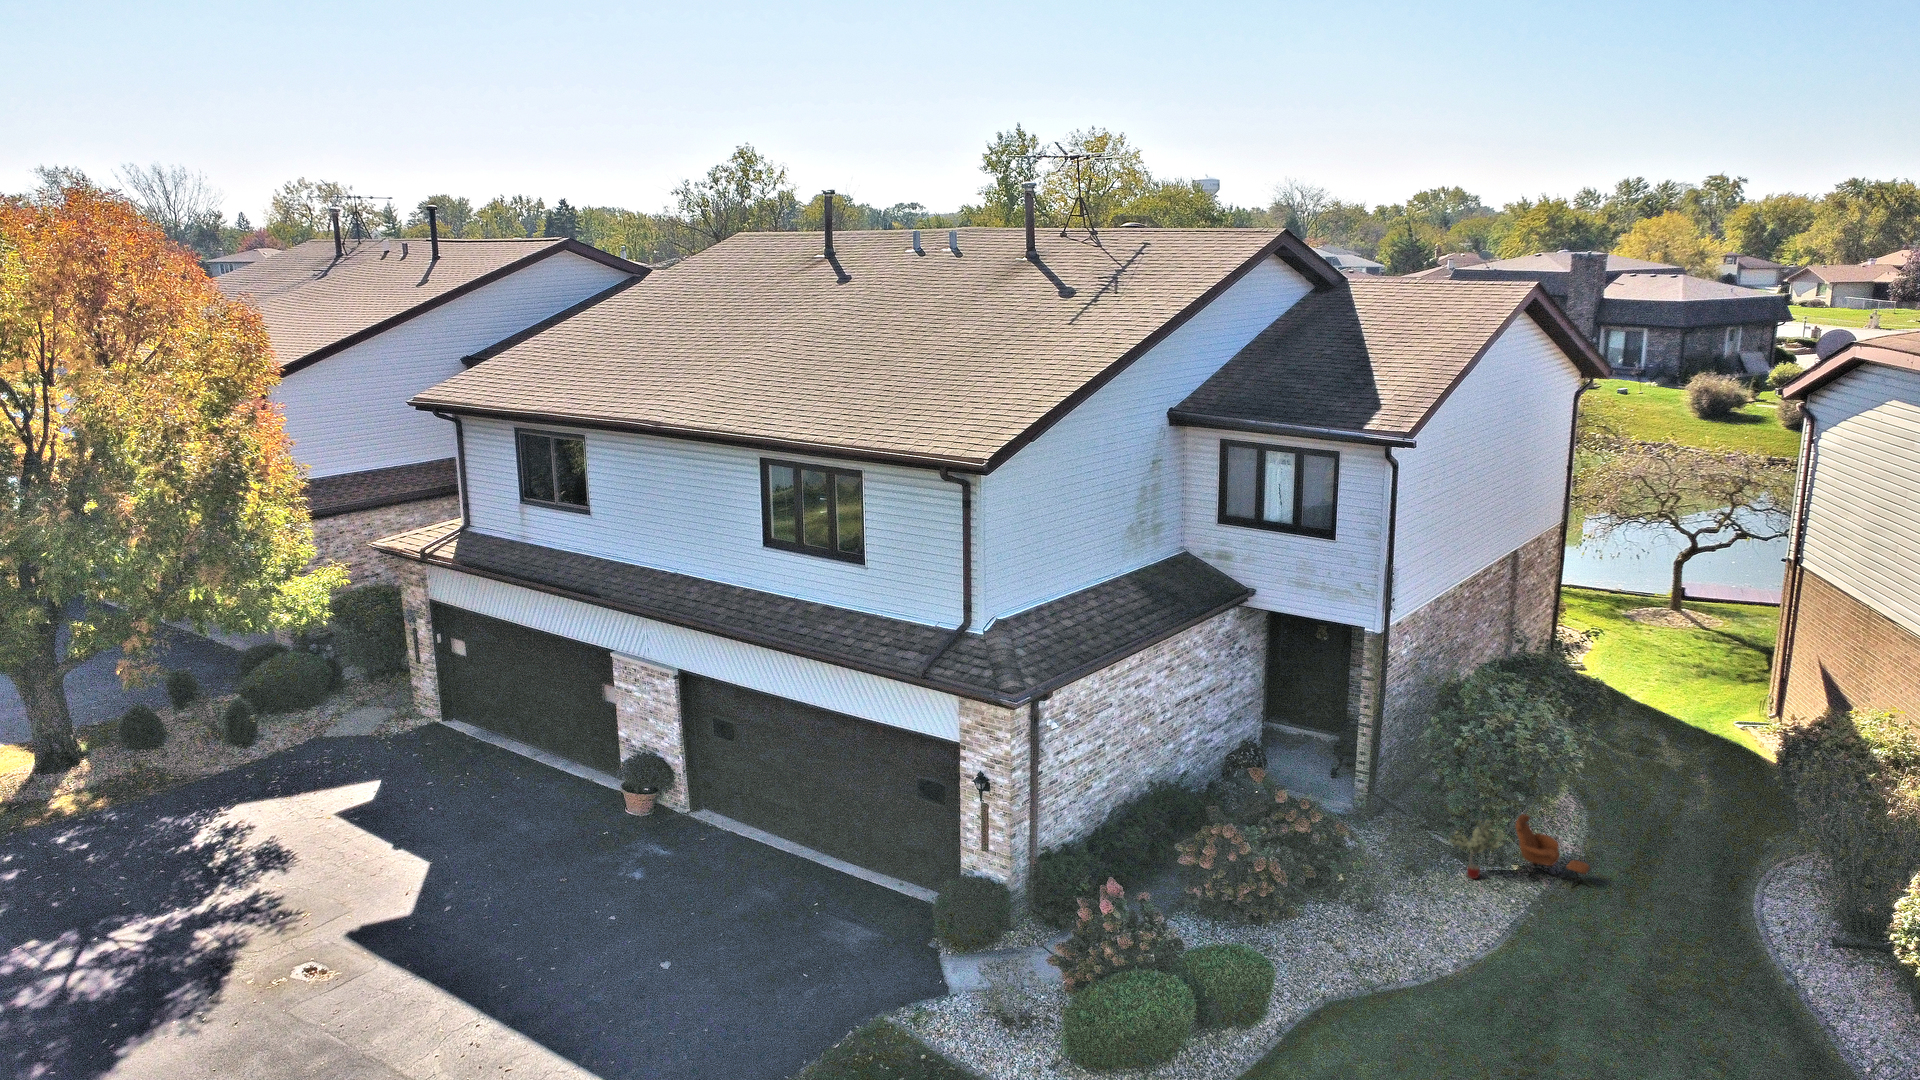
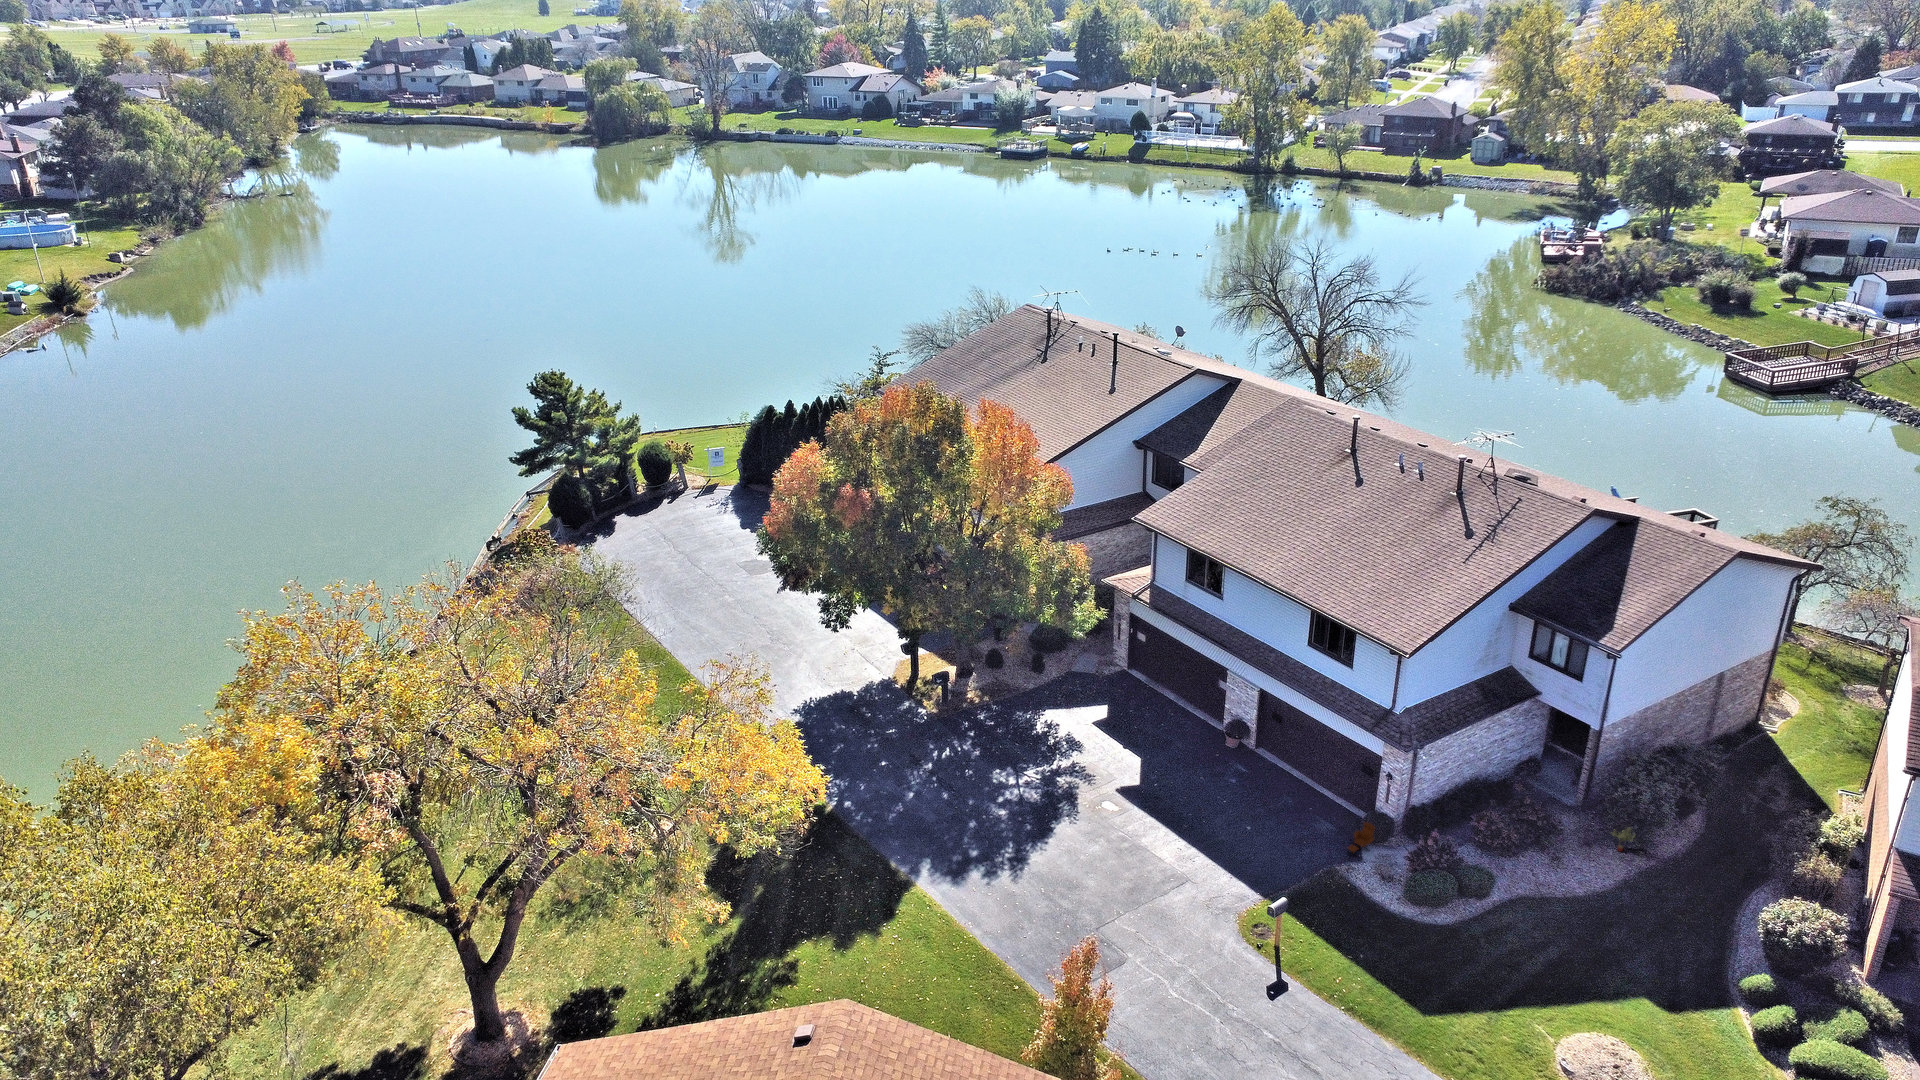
lounge chair: present [1516,814,1590,885] -> present [1348,823,1375,854]

